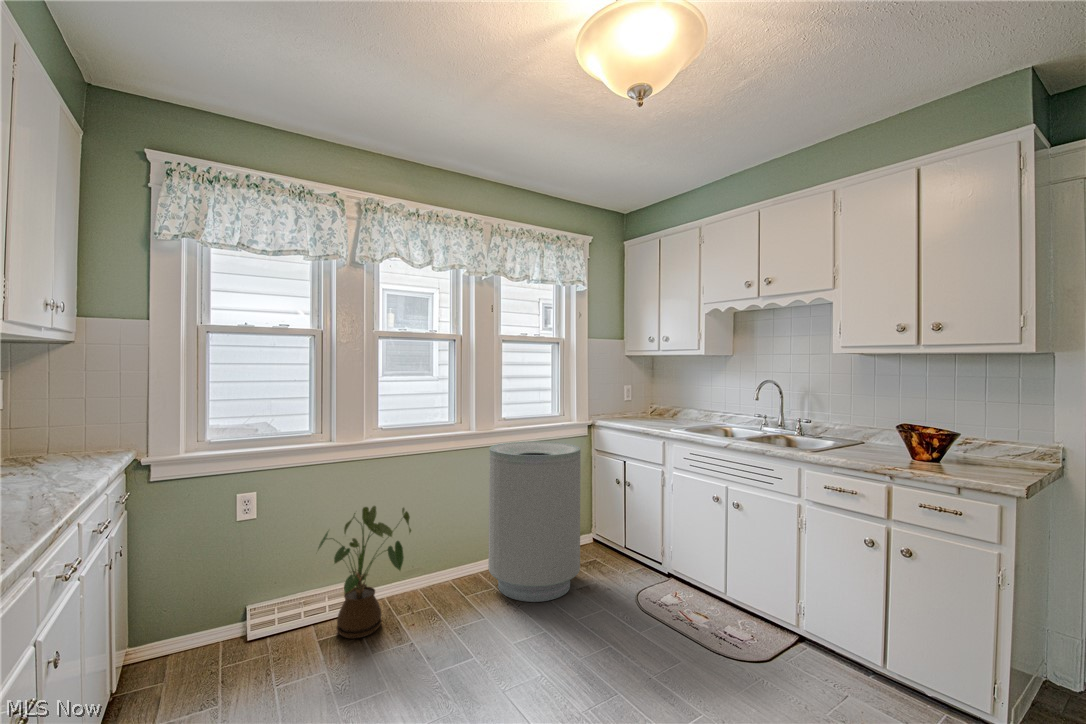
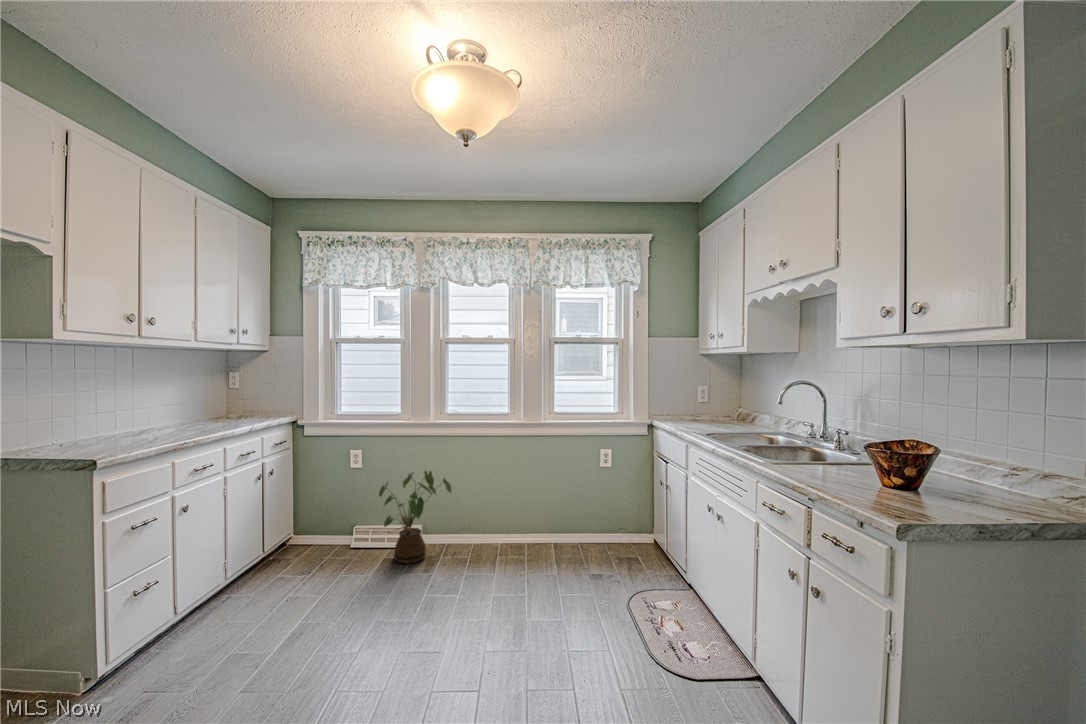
trash can: present [488,441,581,602] -> none [516,432,599,575]

